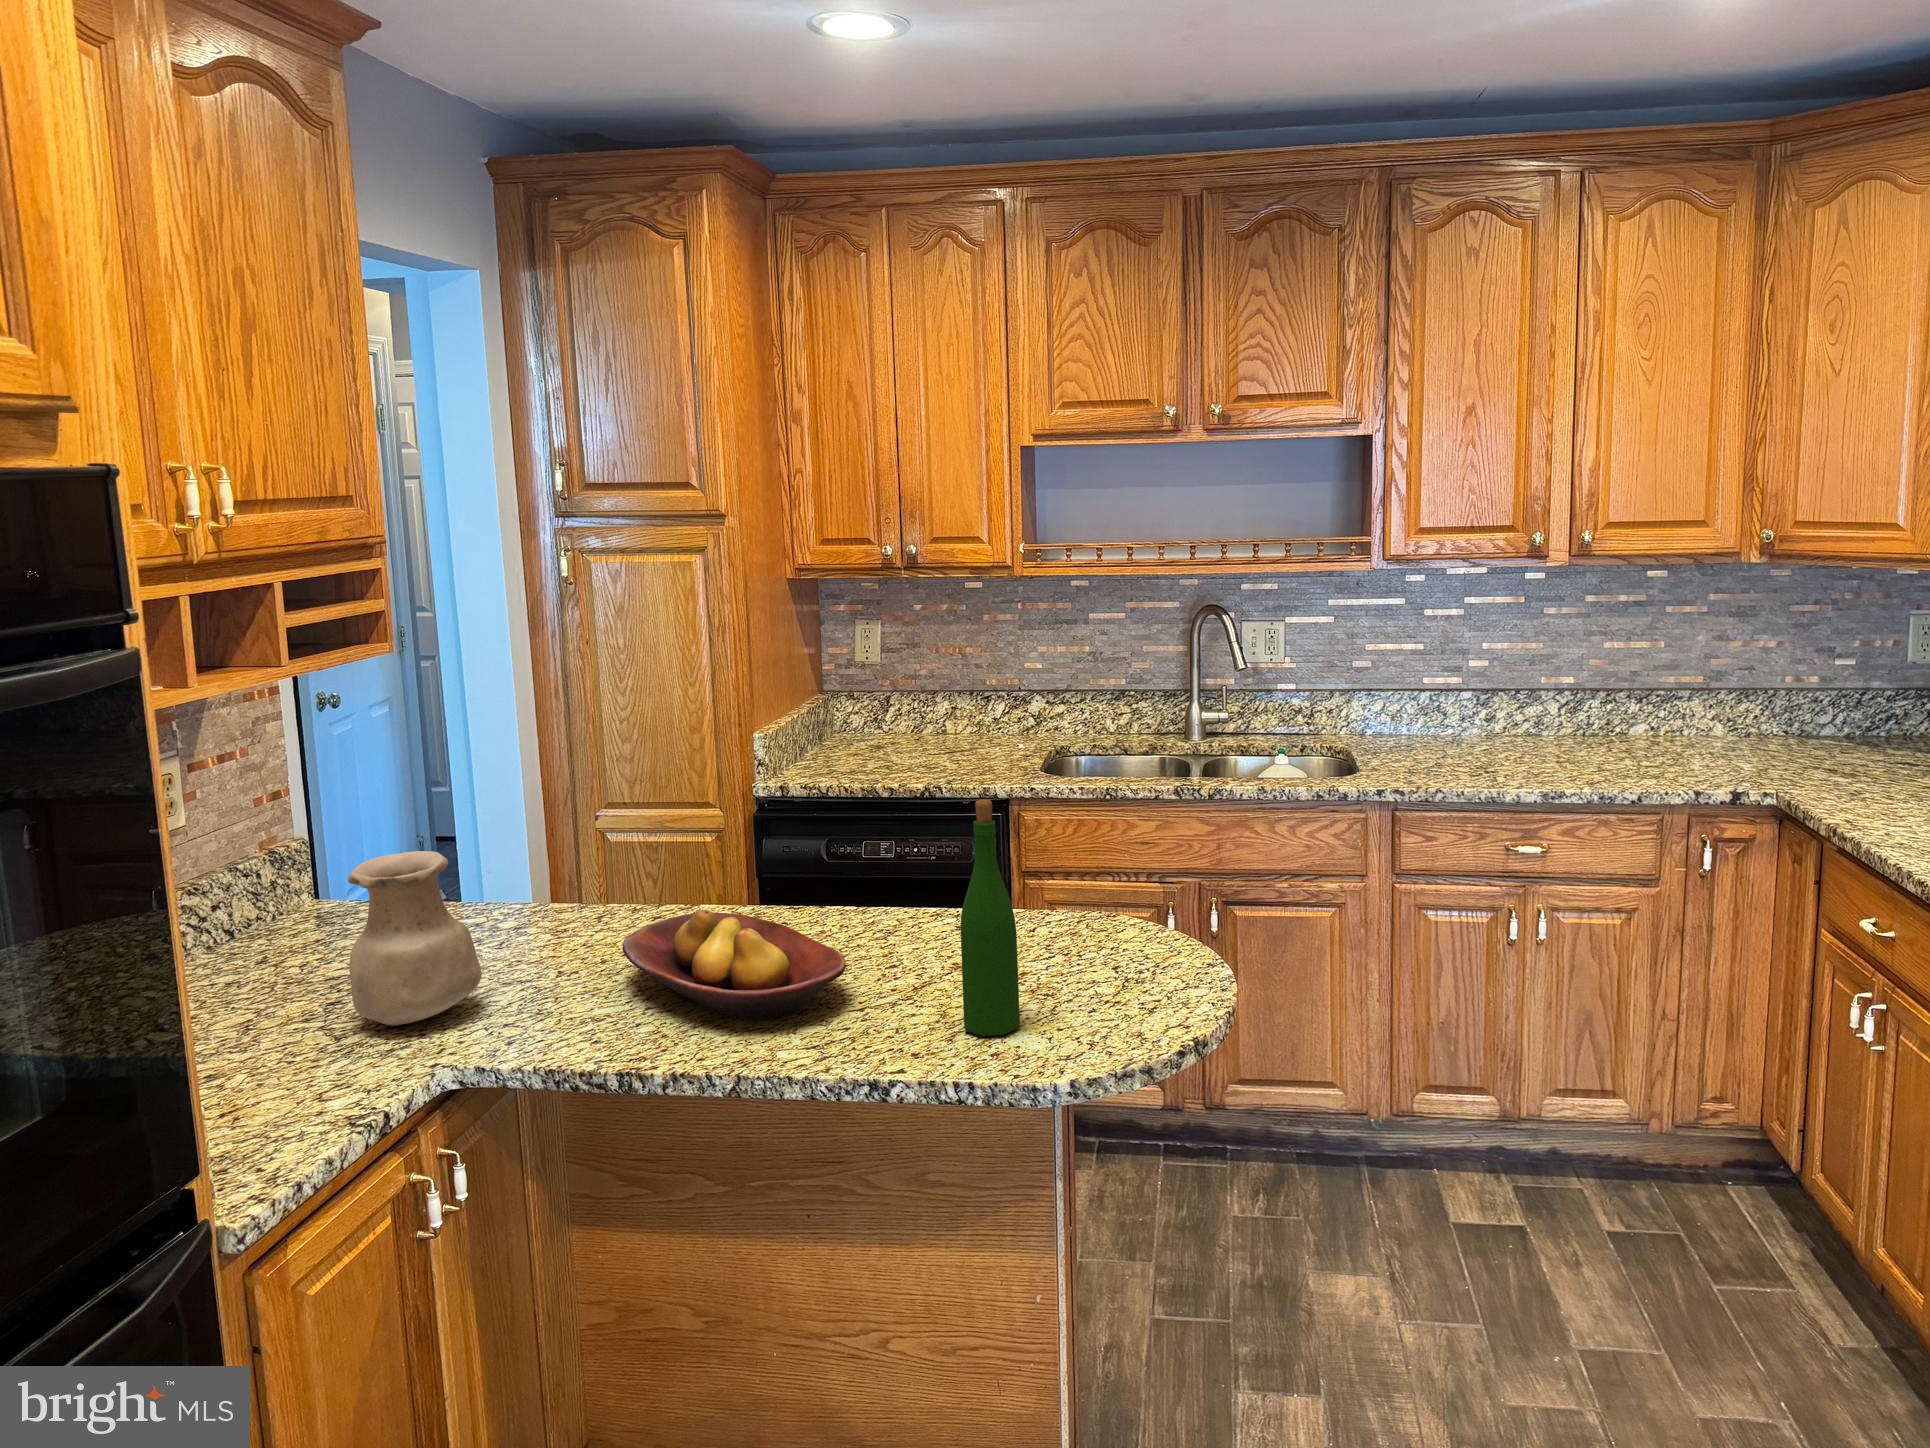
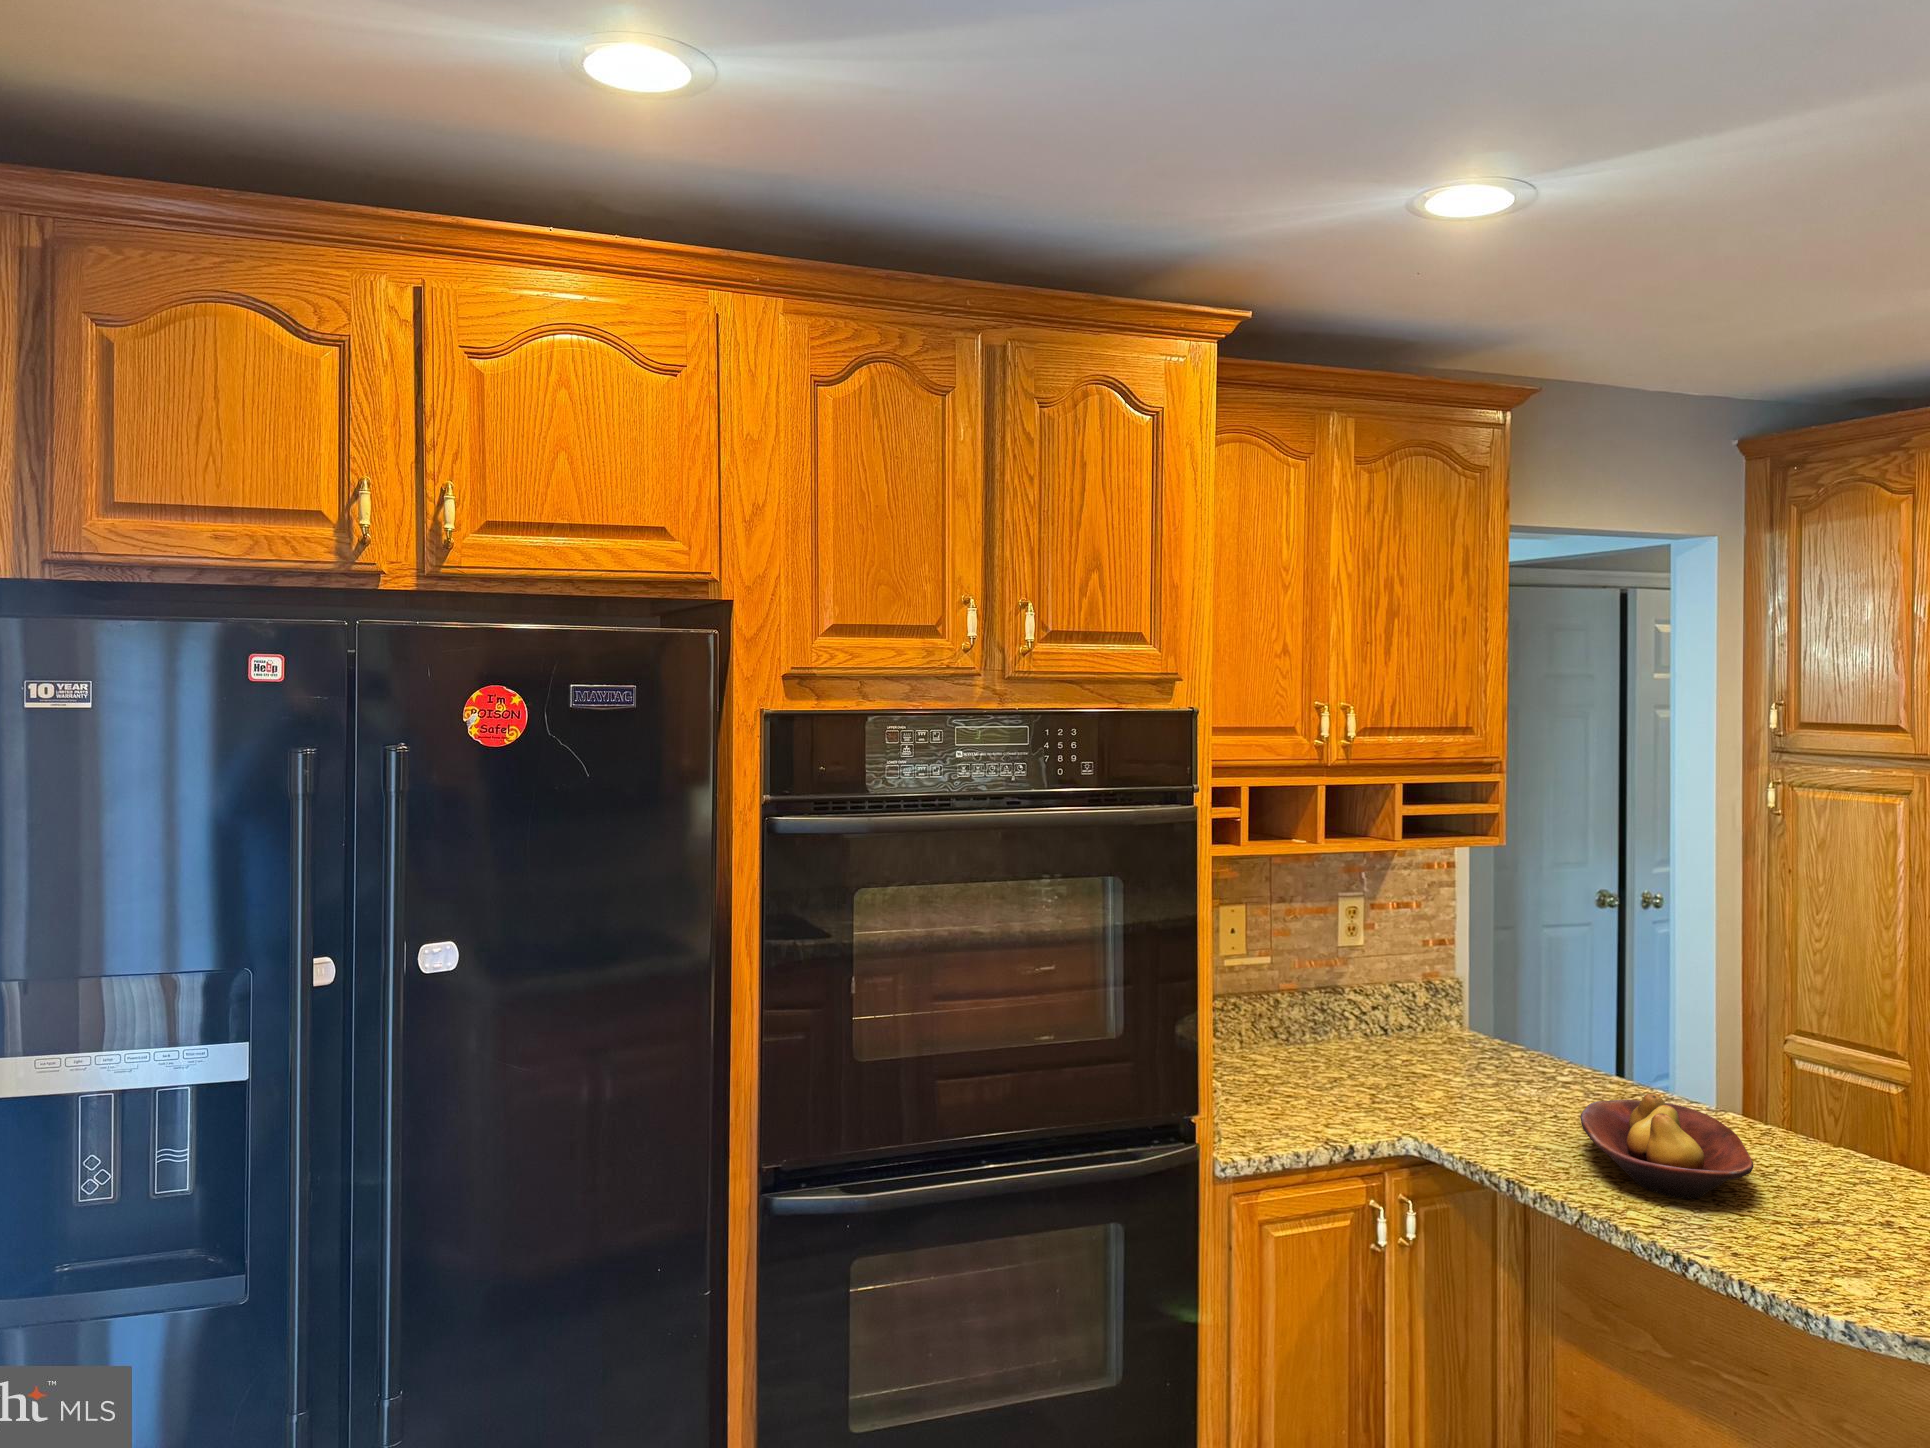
wine bottle: present [961,799,1020,1036] -> none [1809,1045,1878,1279]
vase: present [348,851,481,1025] -> none [1389,985,1481,1107]

